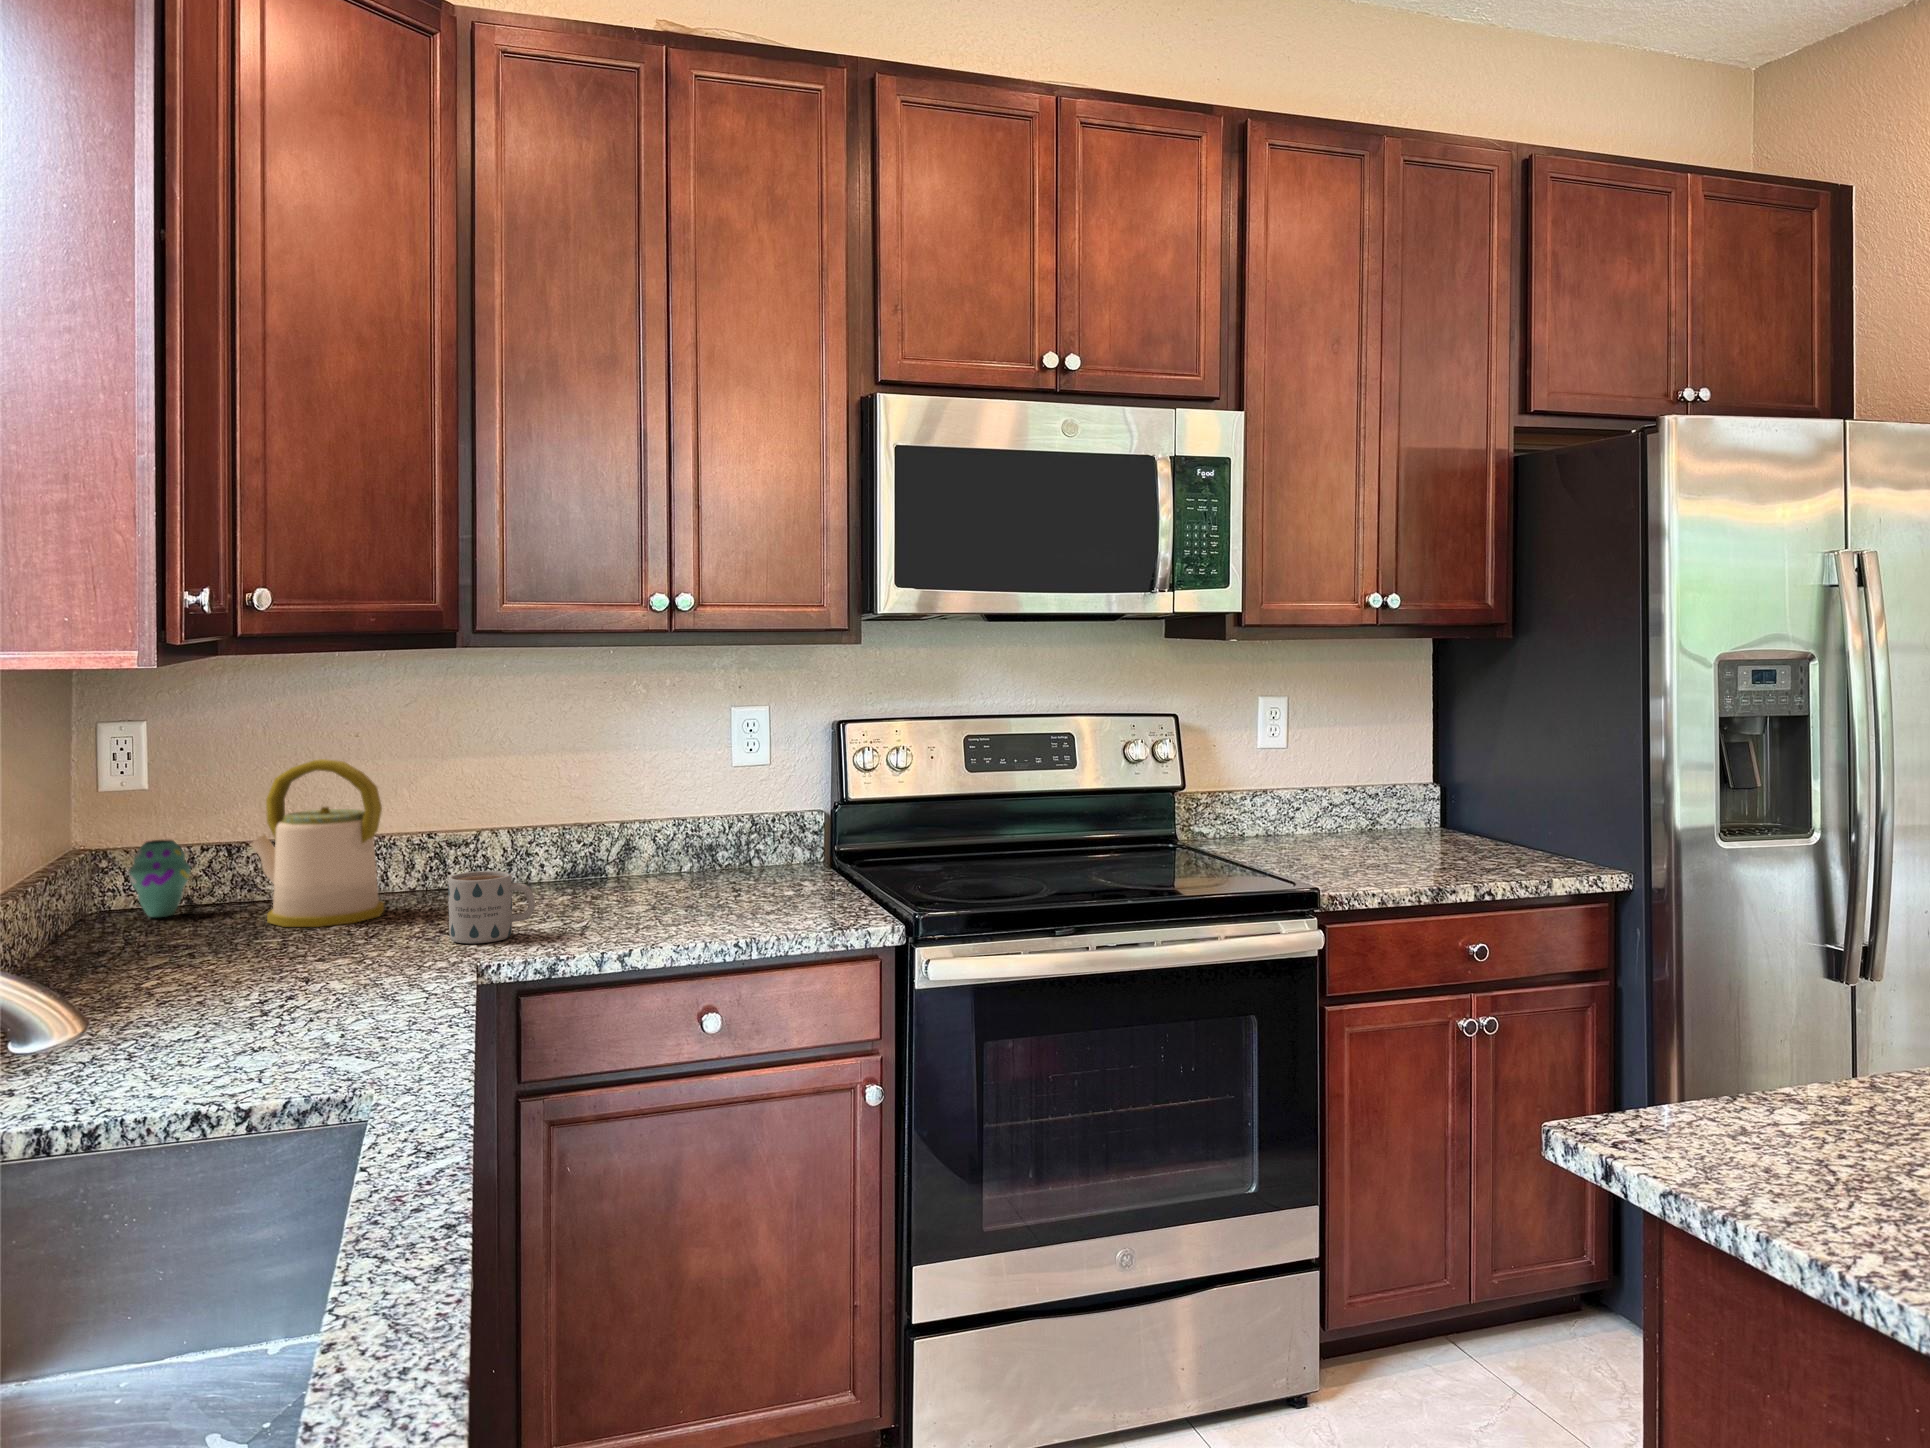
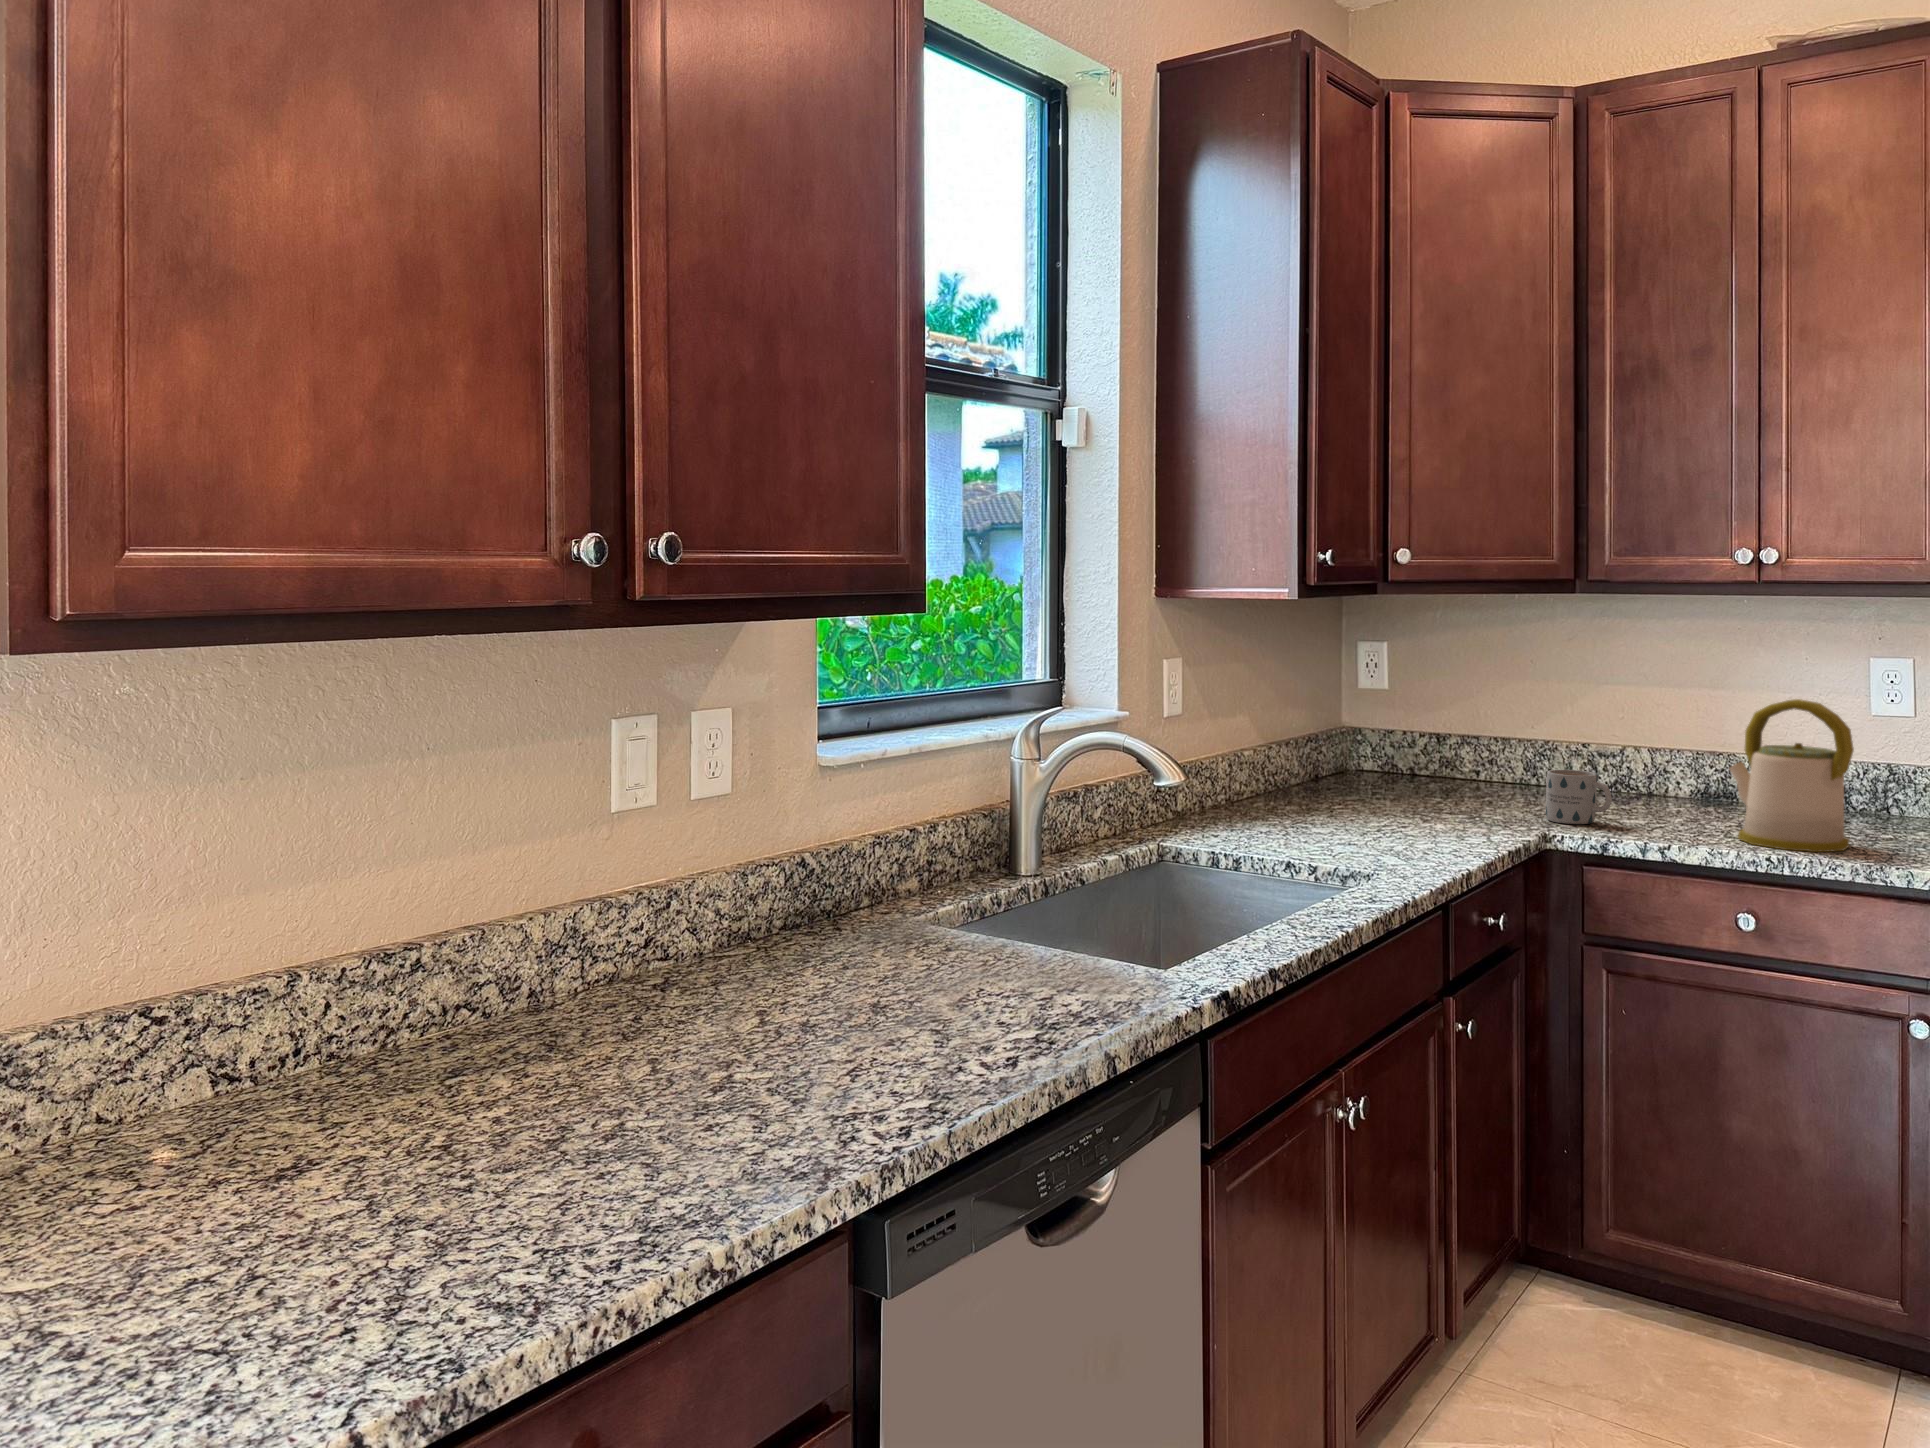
kettle: present [251,759,384,927] -> present [1730,699,1854,852]
vase: present [129,840,191,917] -> none [1372,724,1411,779]

